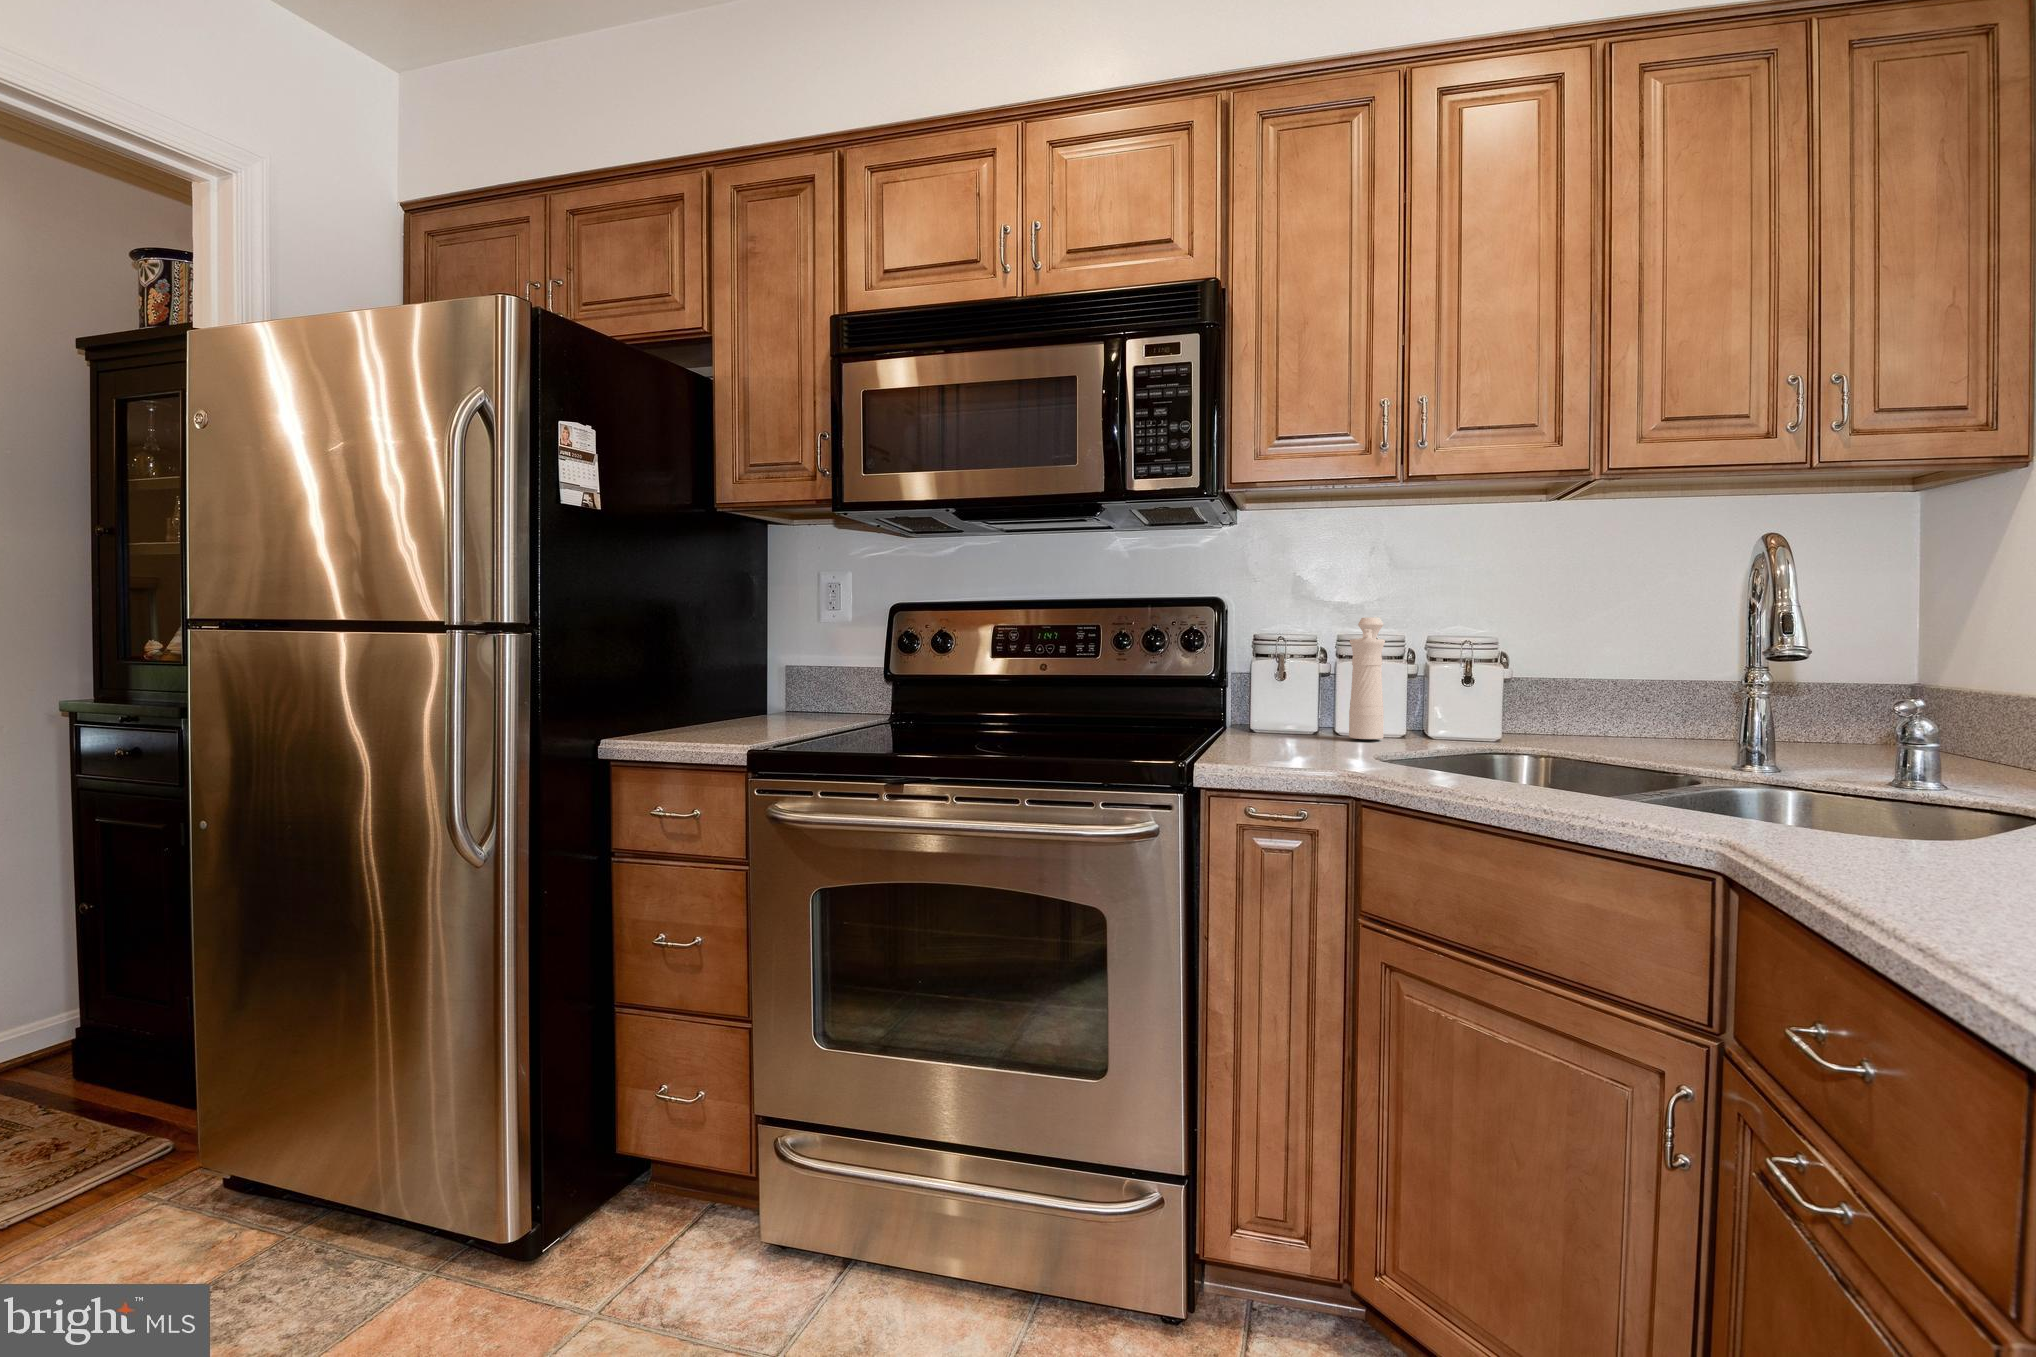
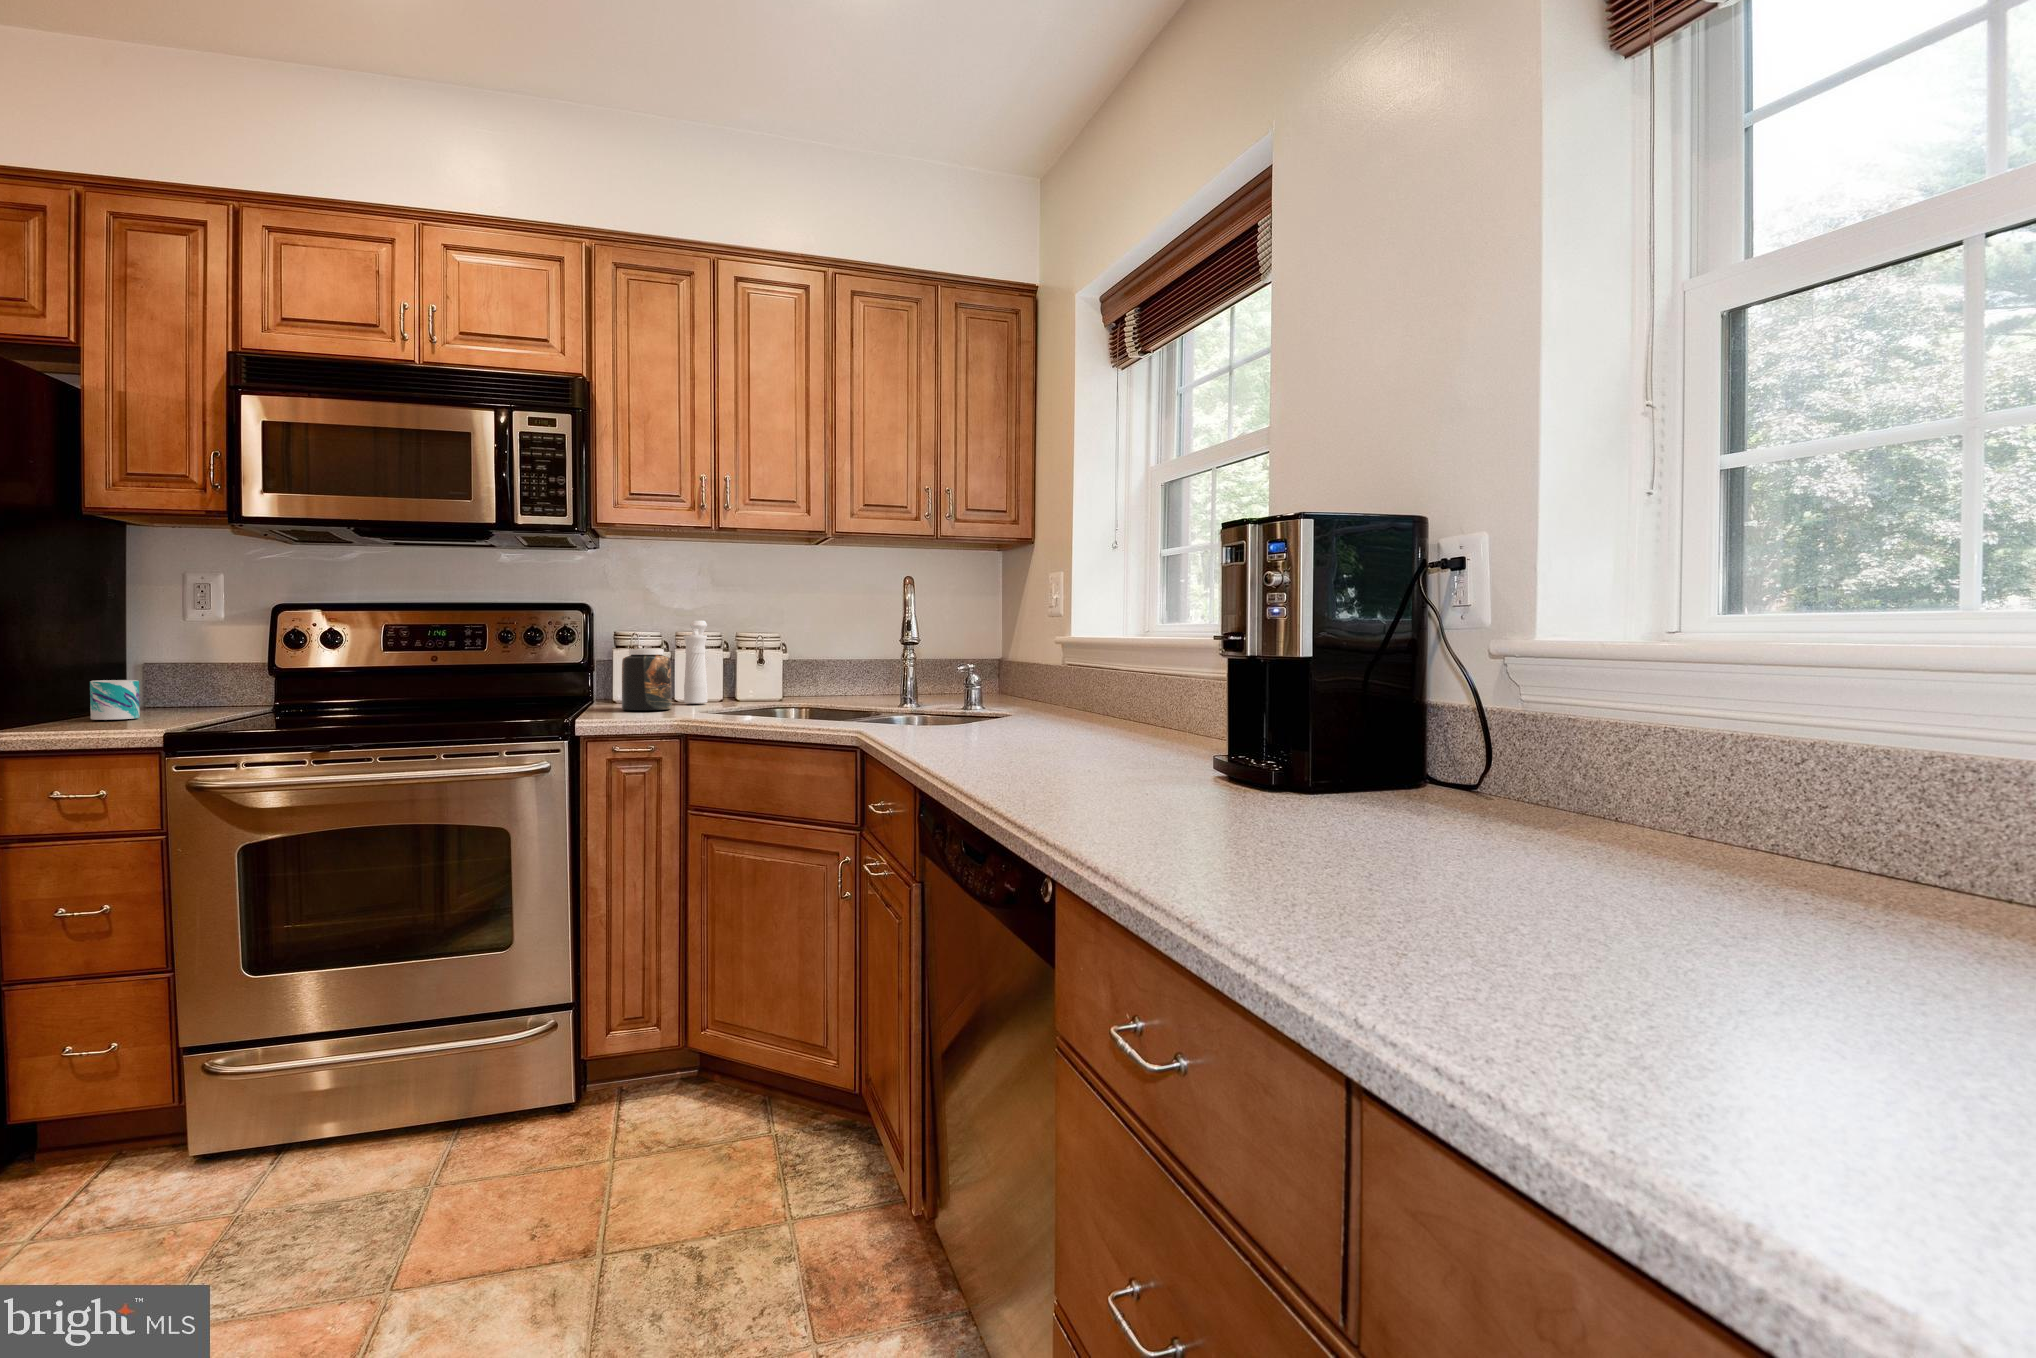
jar: none [1262,660,1332,750] -> present [622,649,672,710]
mug: none [724,689,764,732] -> present [90,680,140,720]

